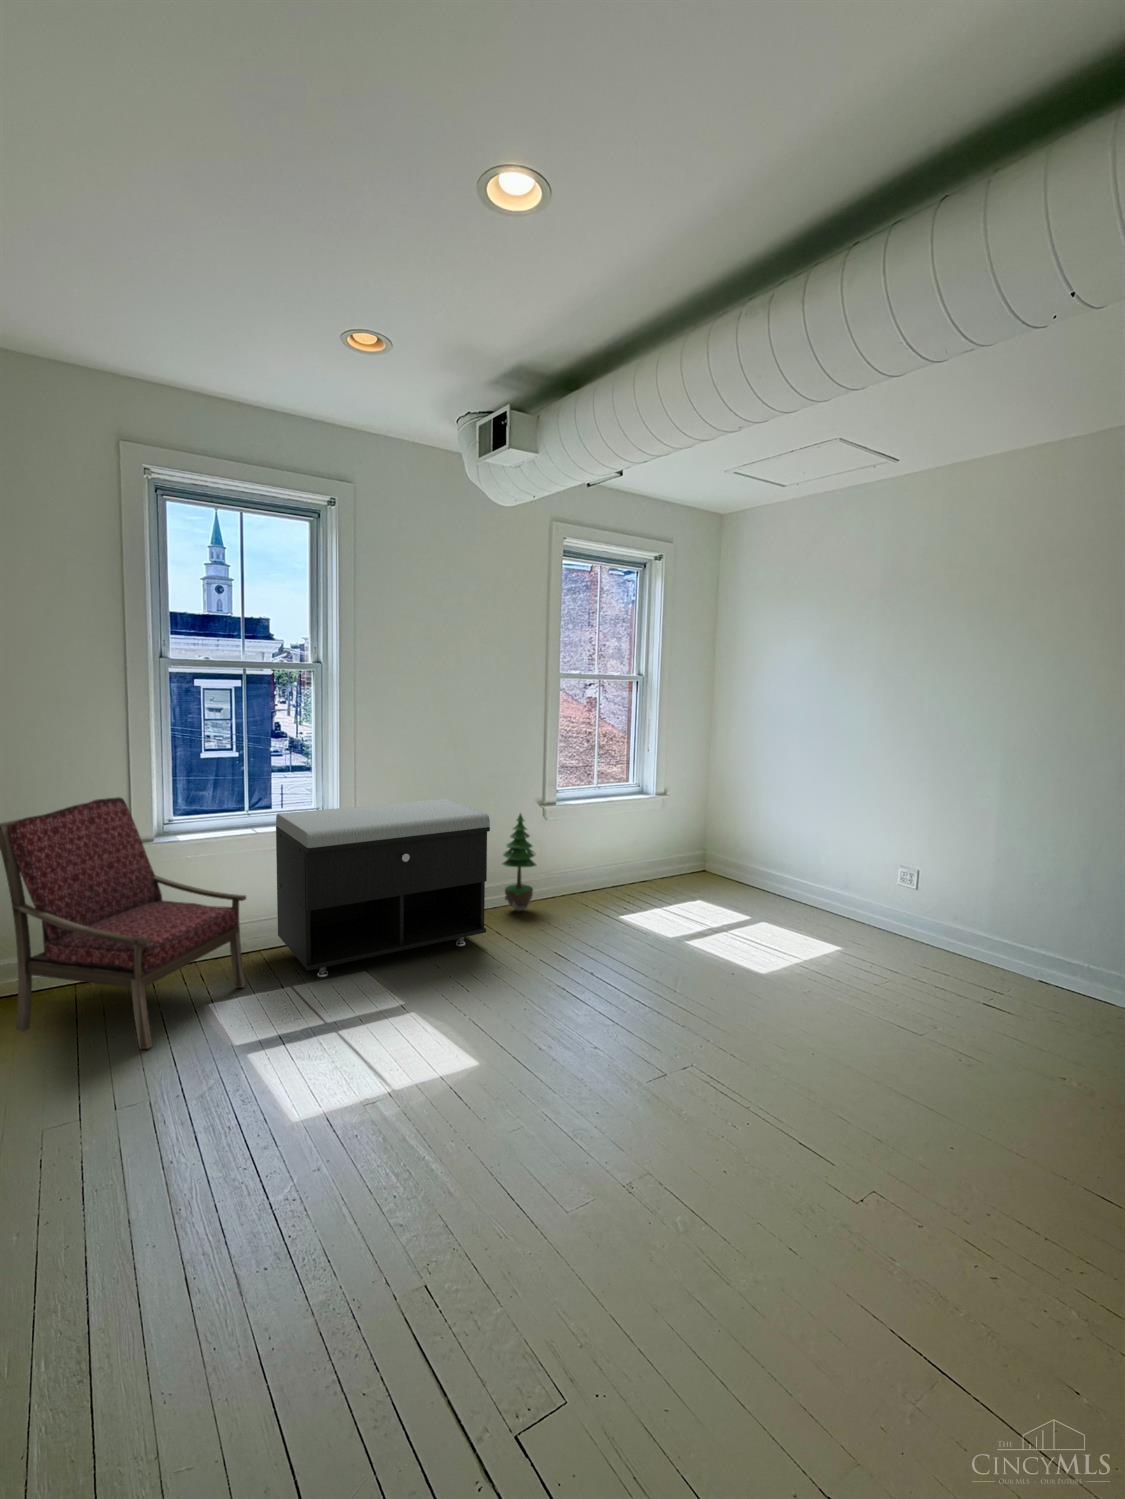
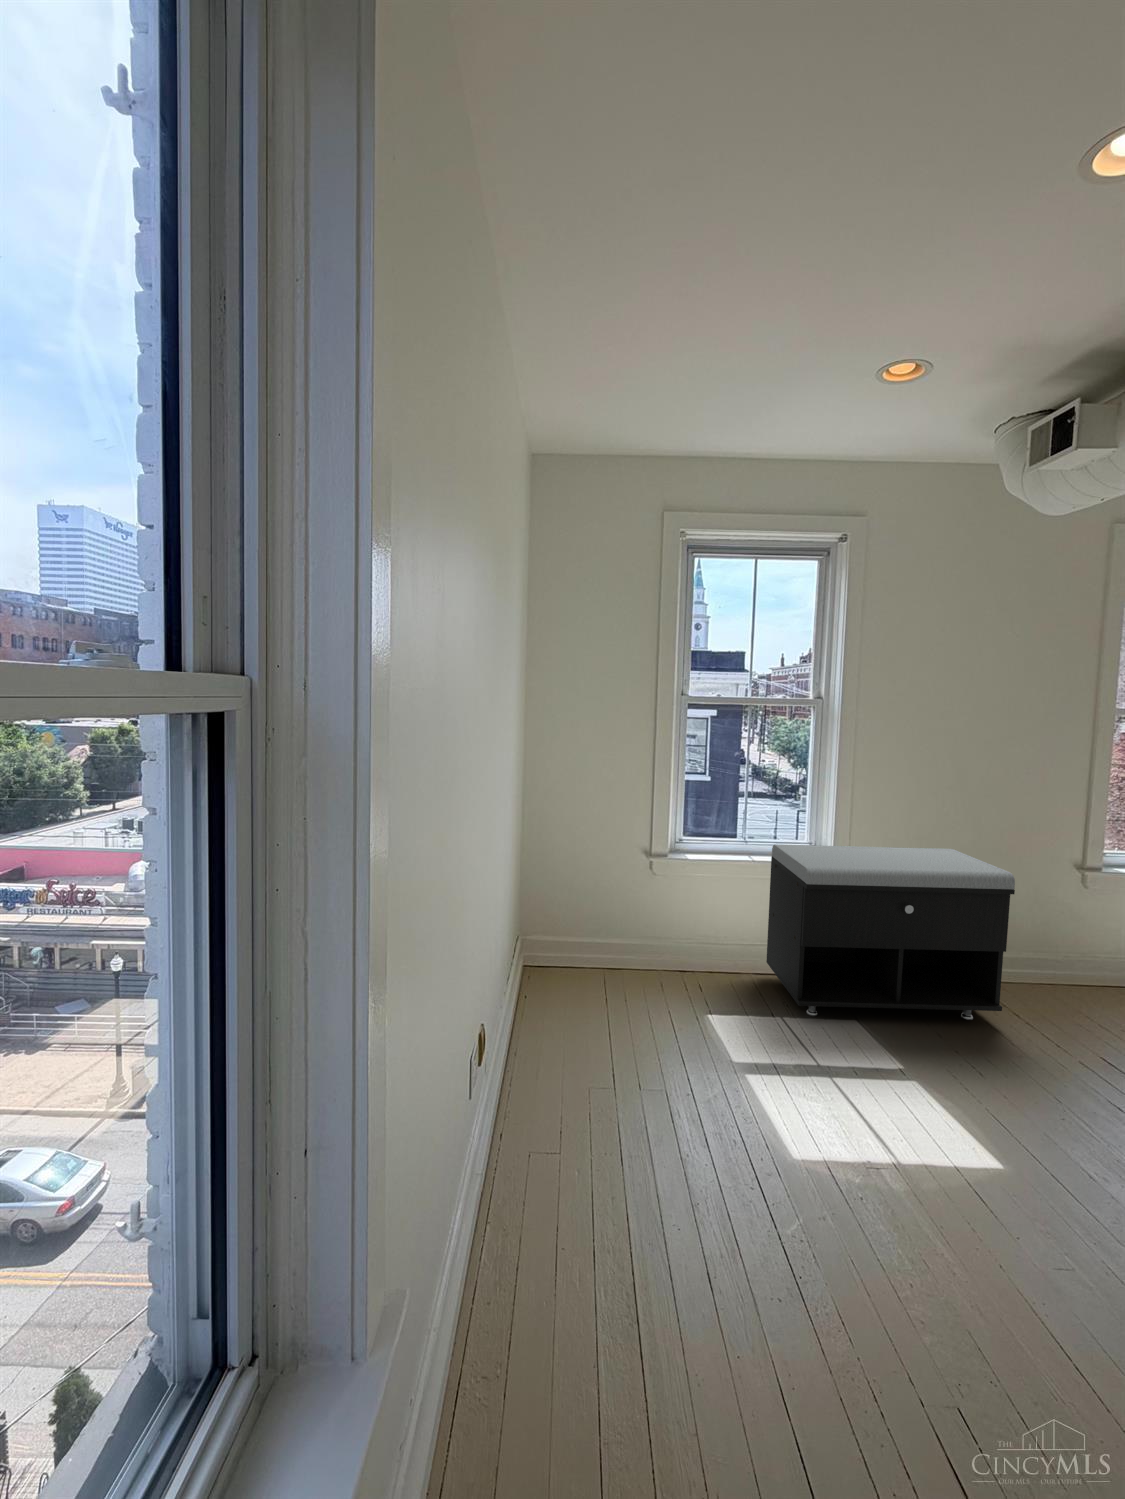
armchair: present [0,797,246,1049] -> none [563,815,745,1042]
potted tree: present [502,814,536,911] -> none [1020,875,1073,994]

